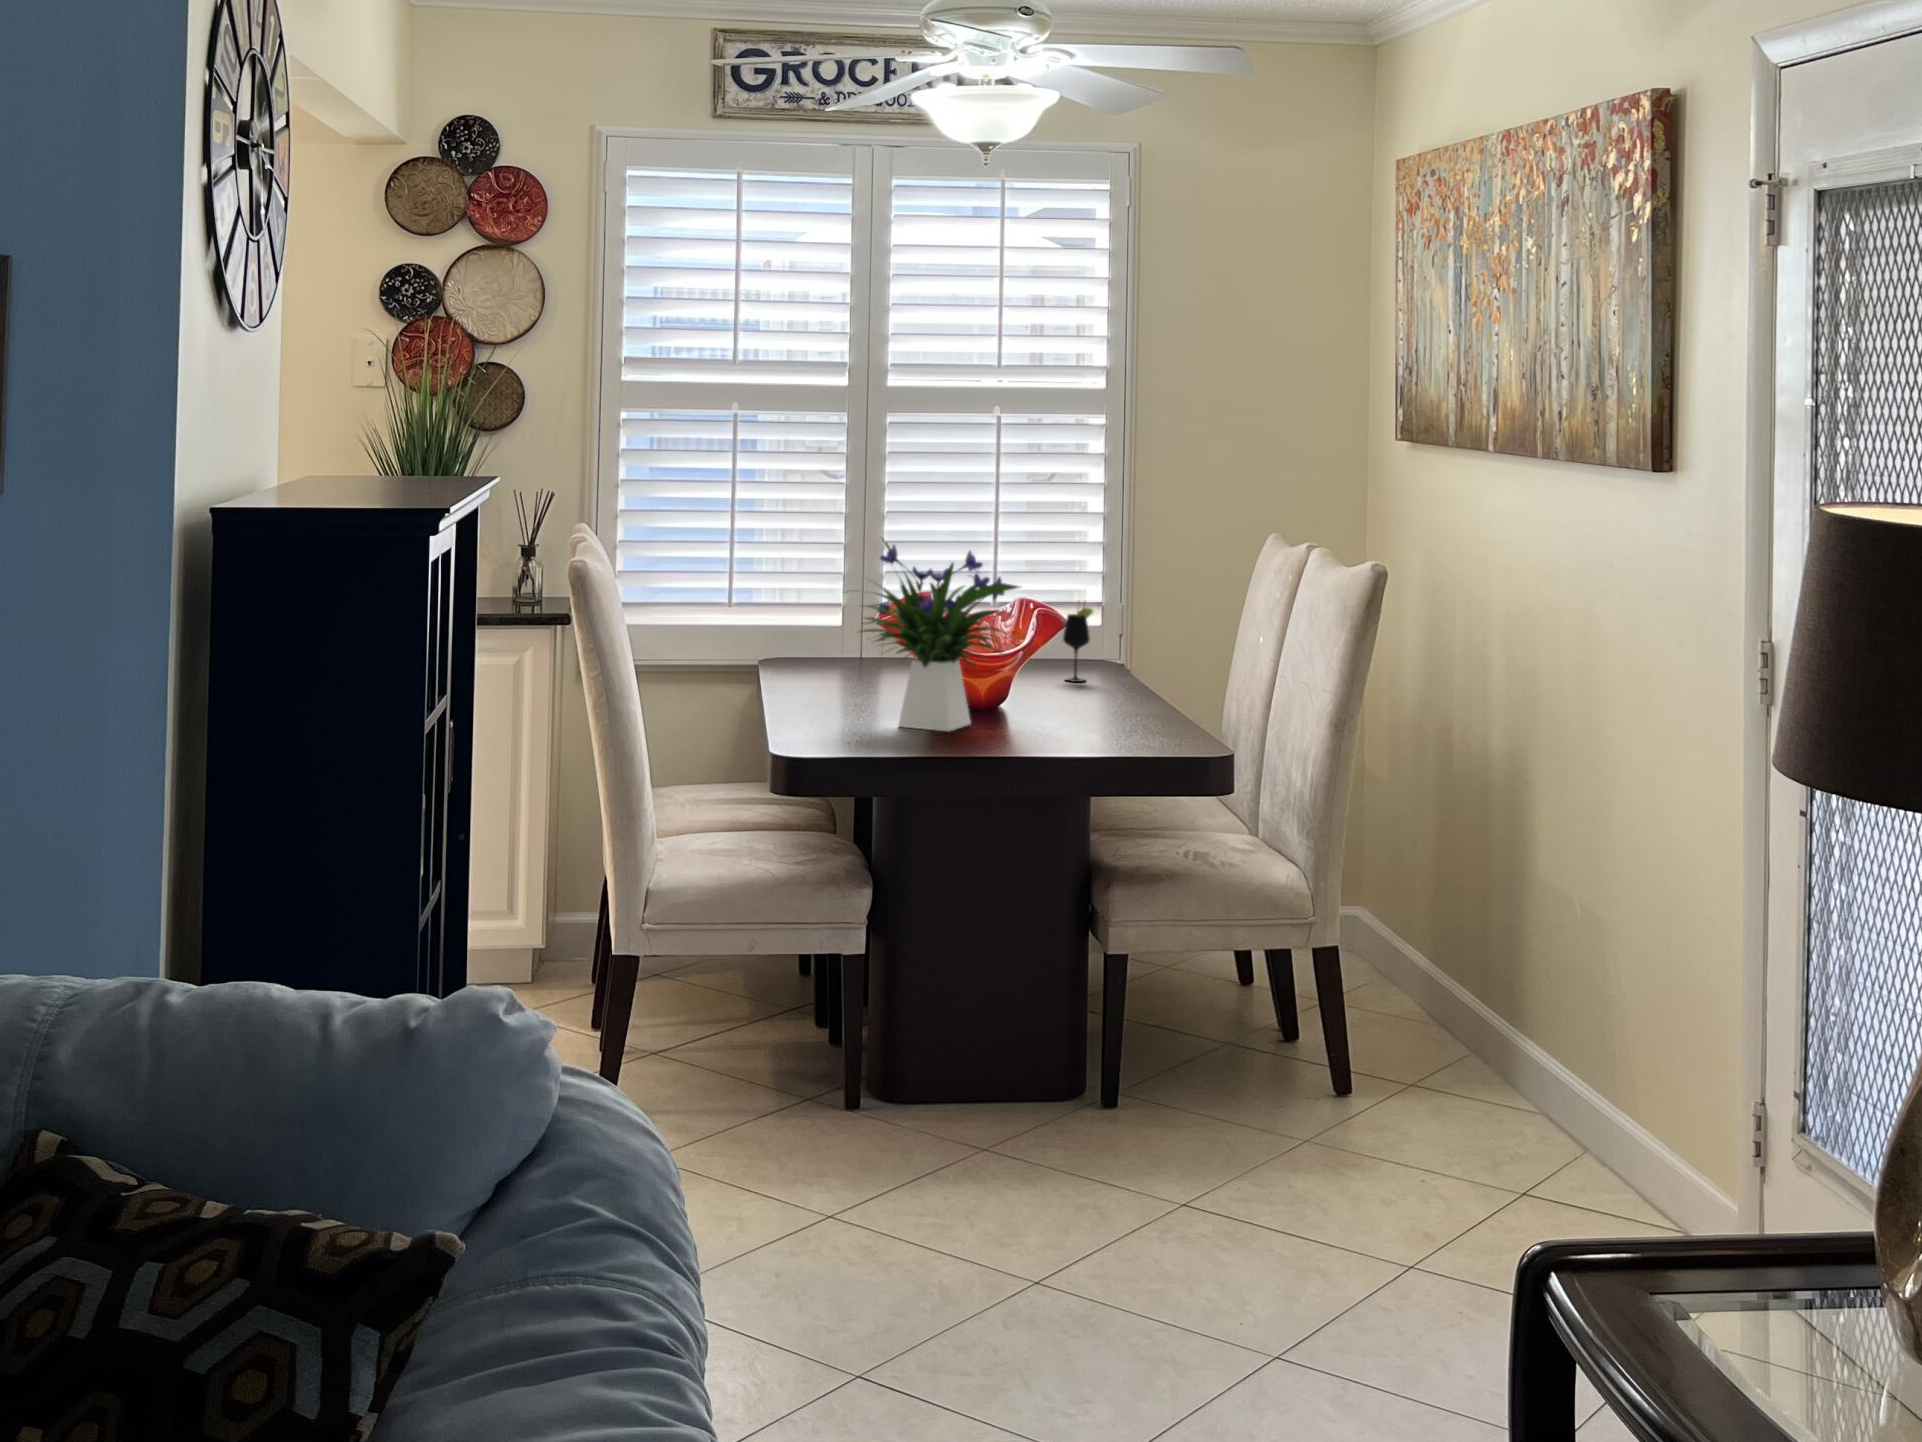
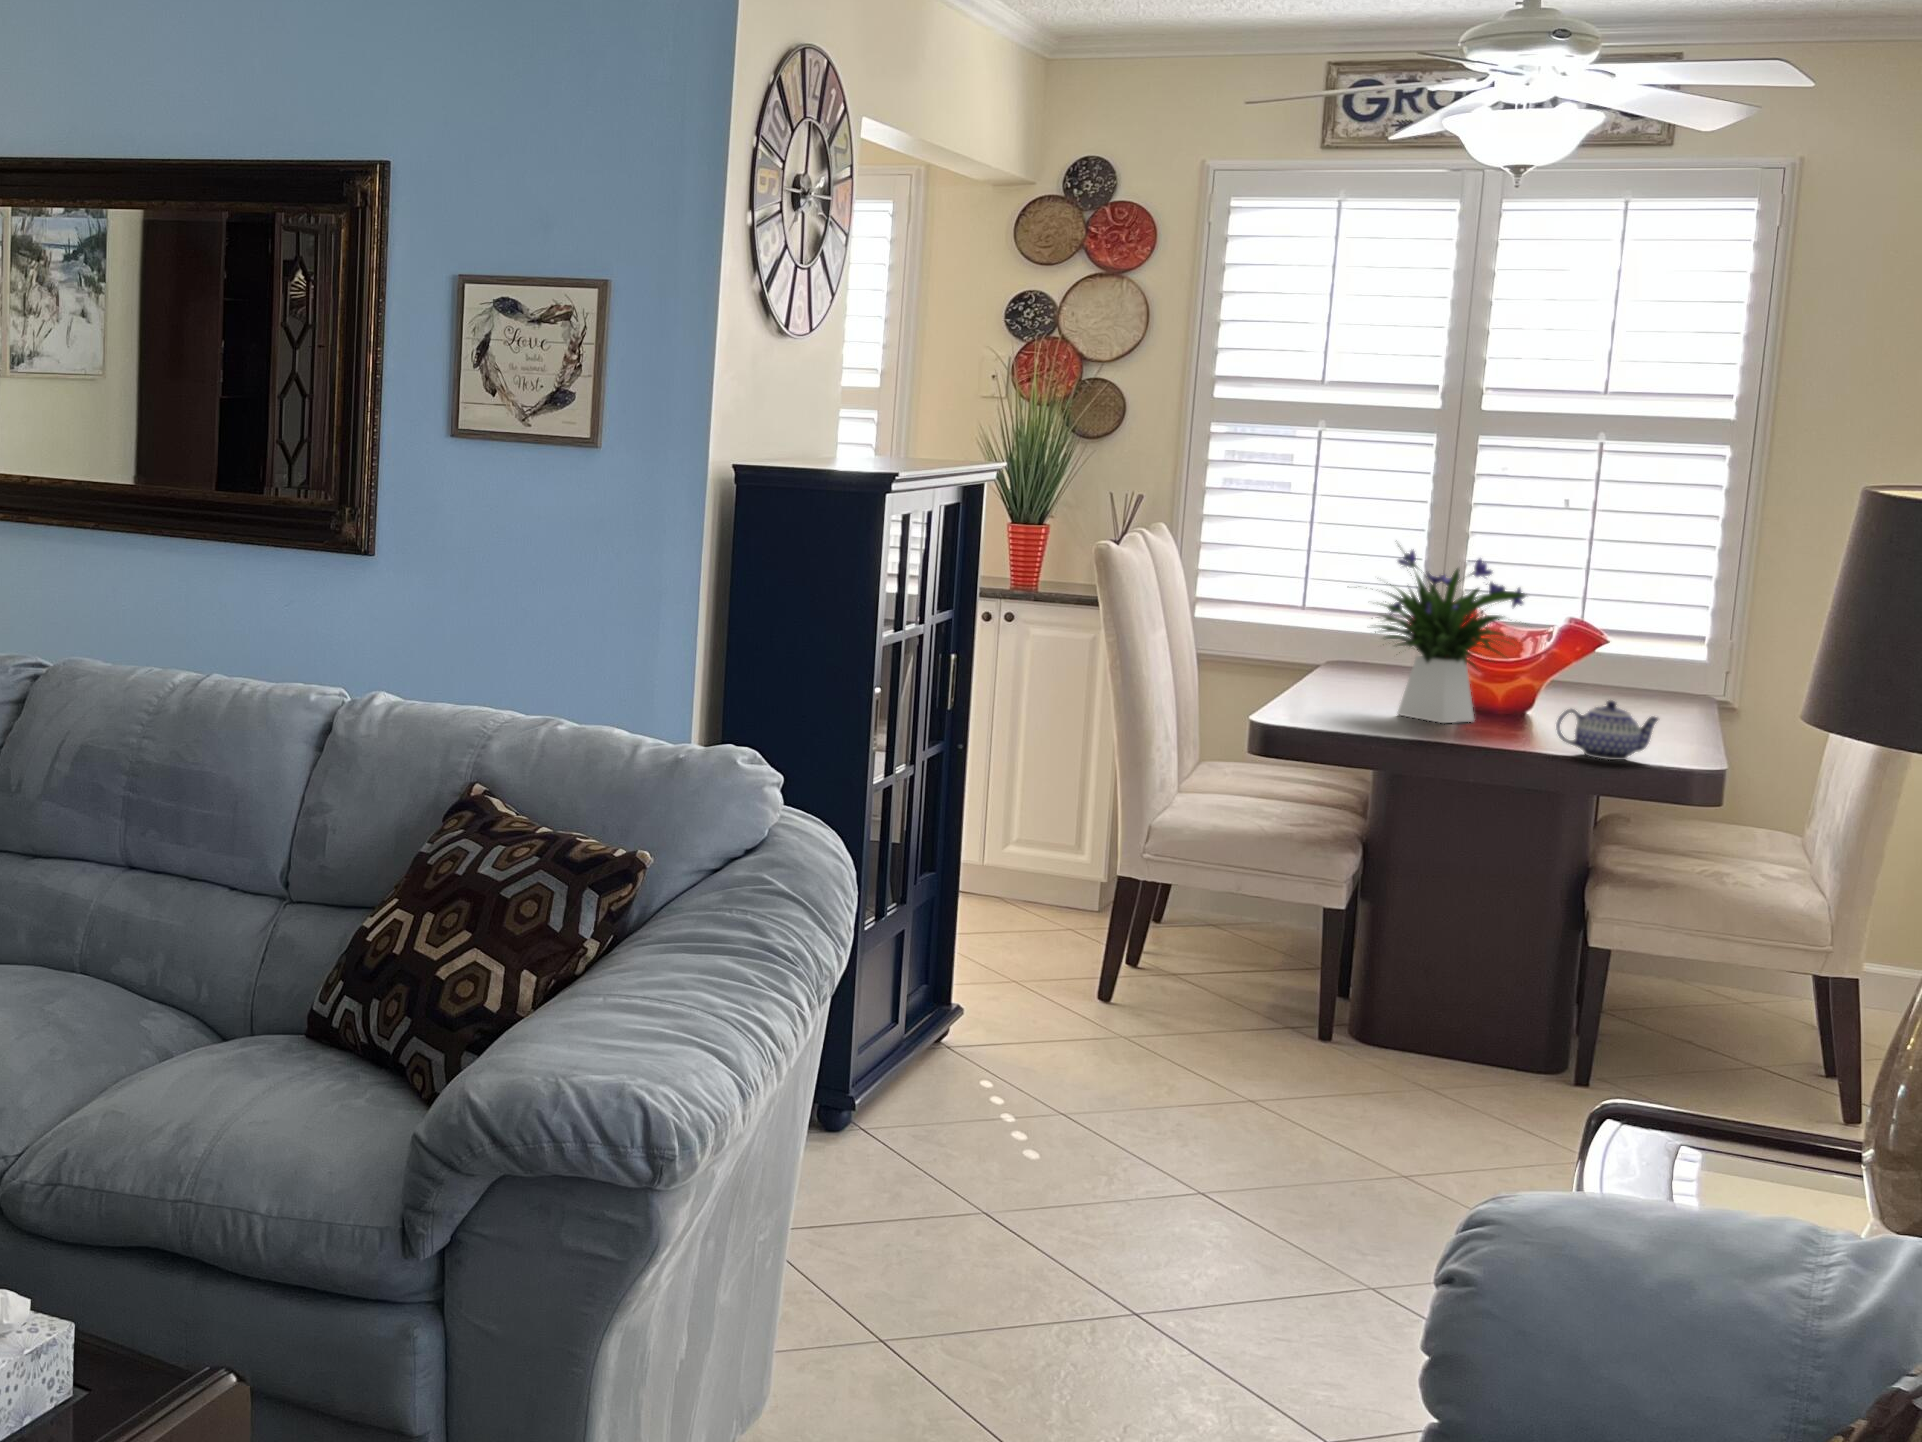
wine glass: present [1063,606,1094,682] -> none [1635,627,1673,708]
teapot: none [1080,693,1168,756] -> present [1556,701,1658,760]

